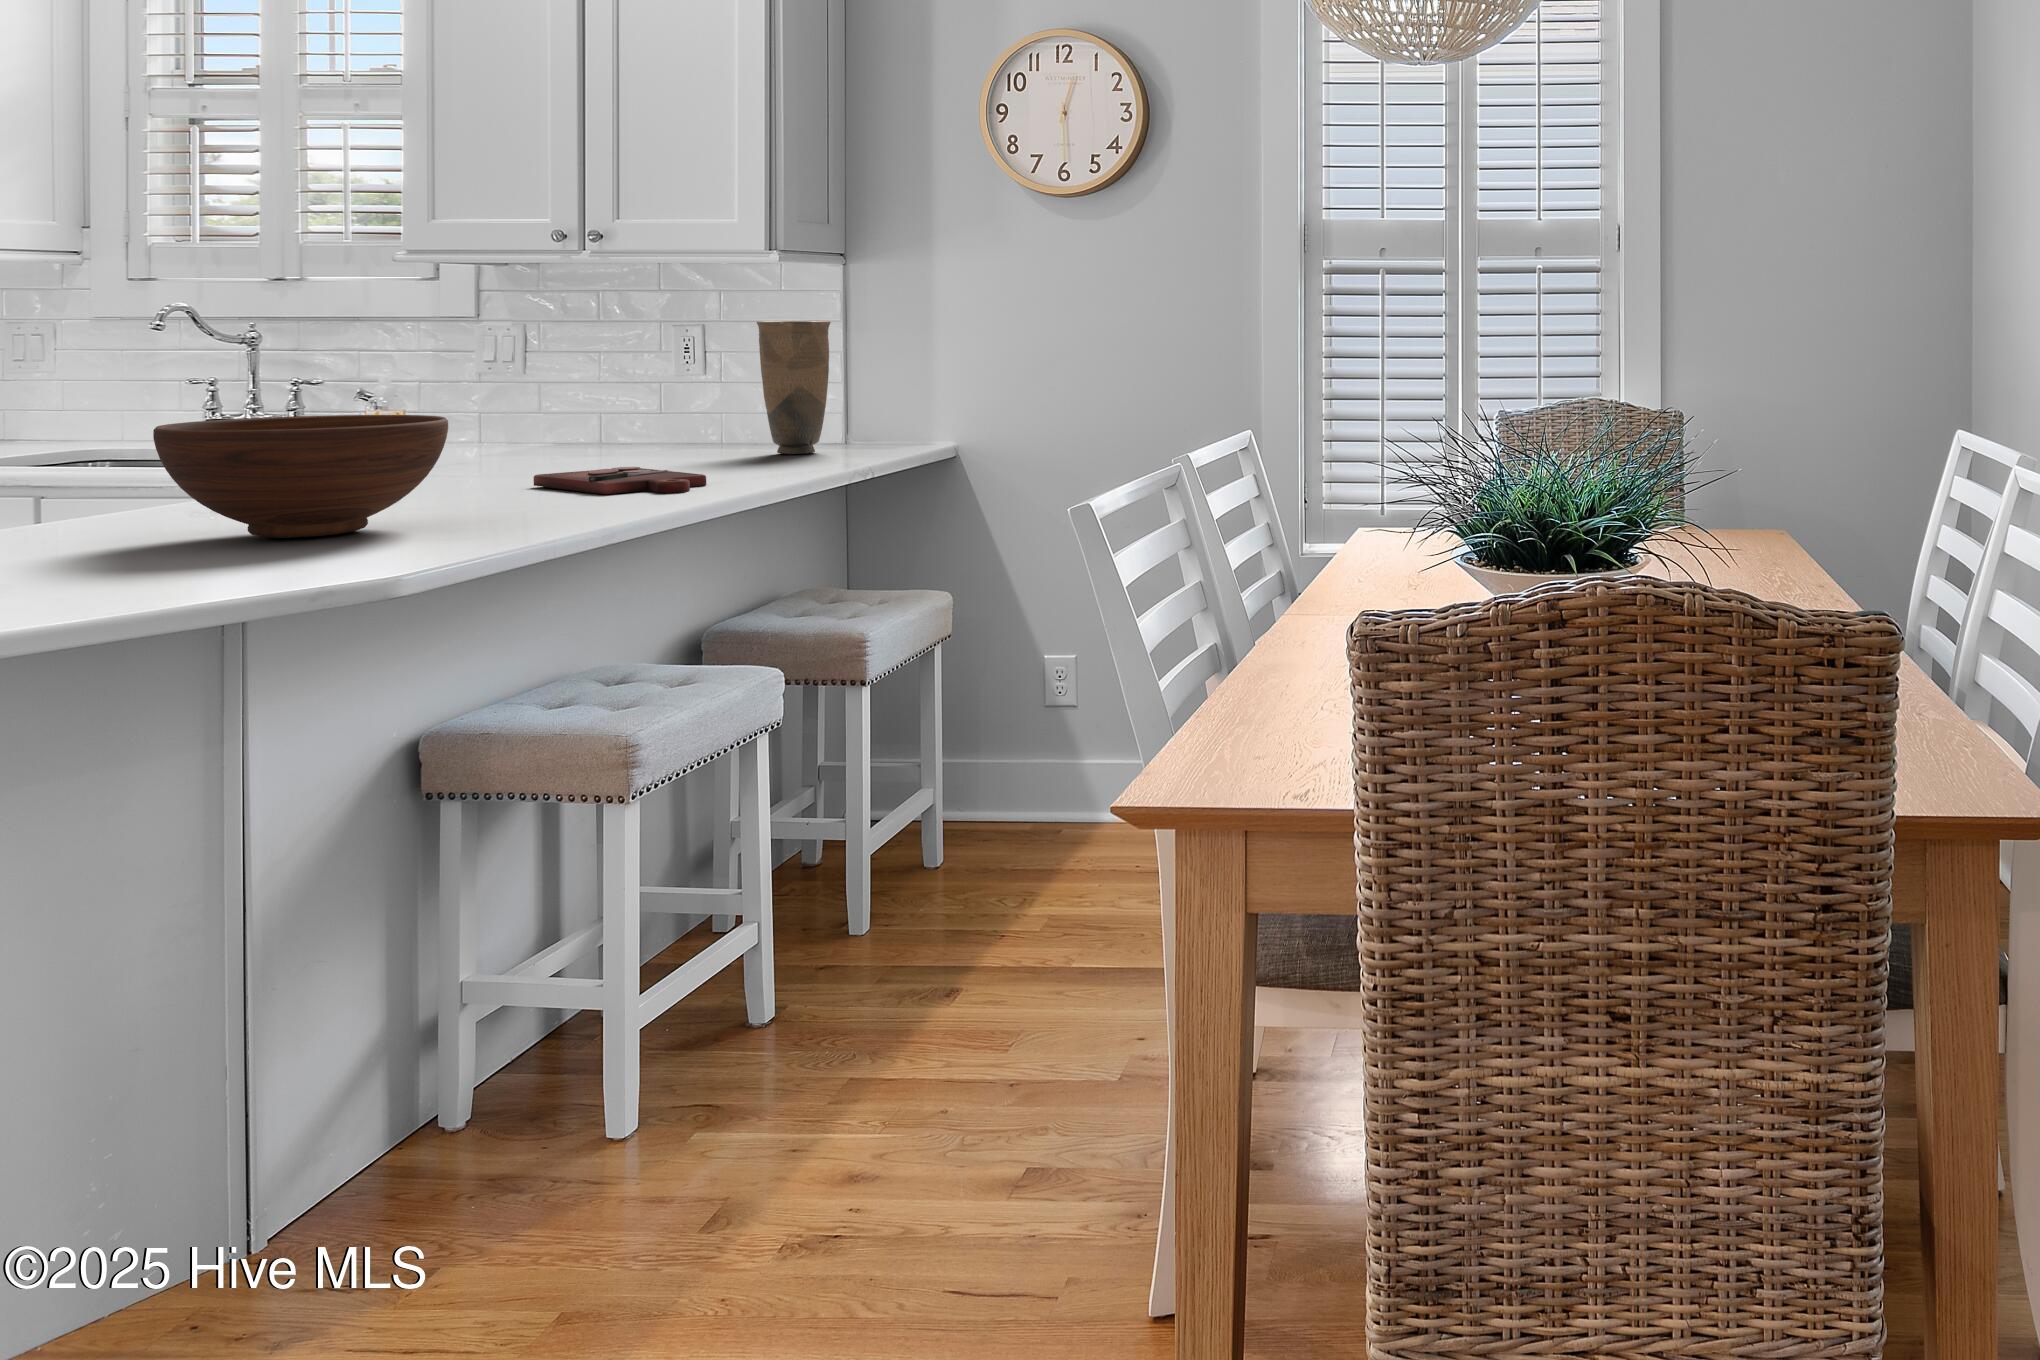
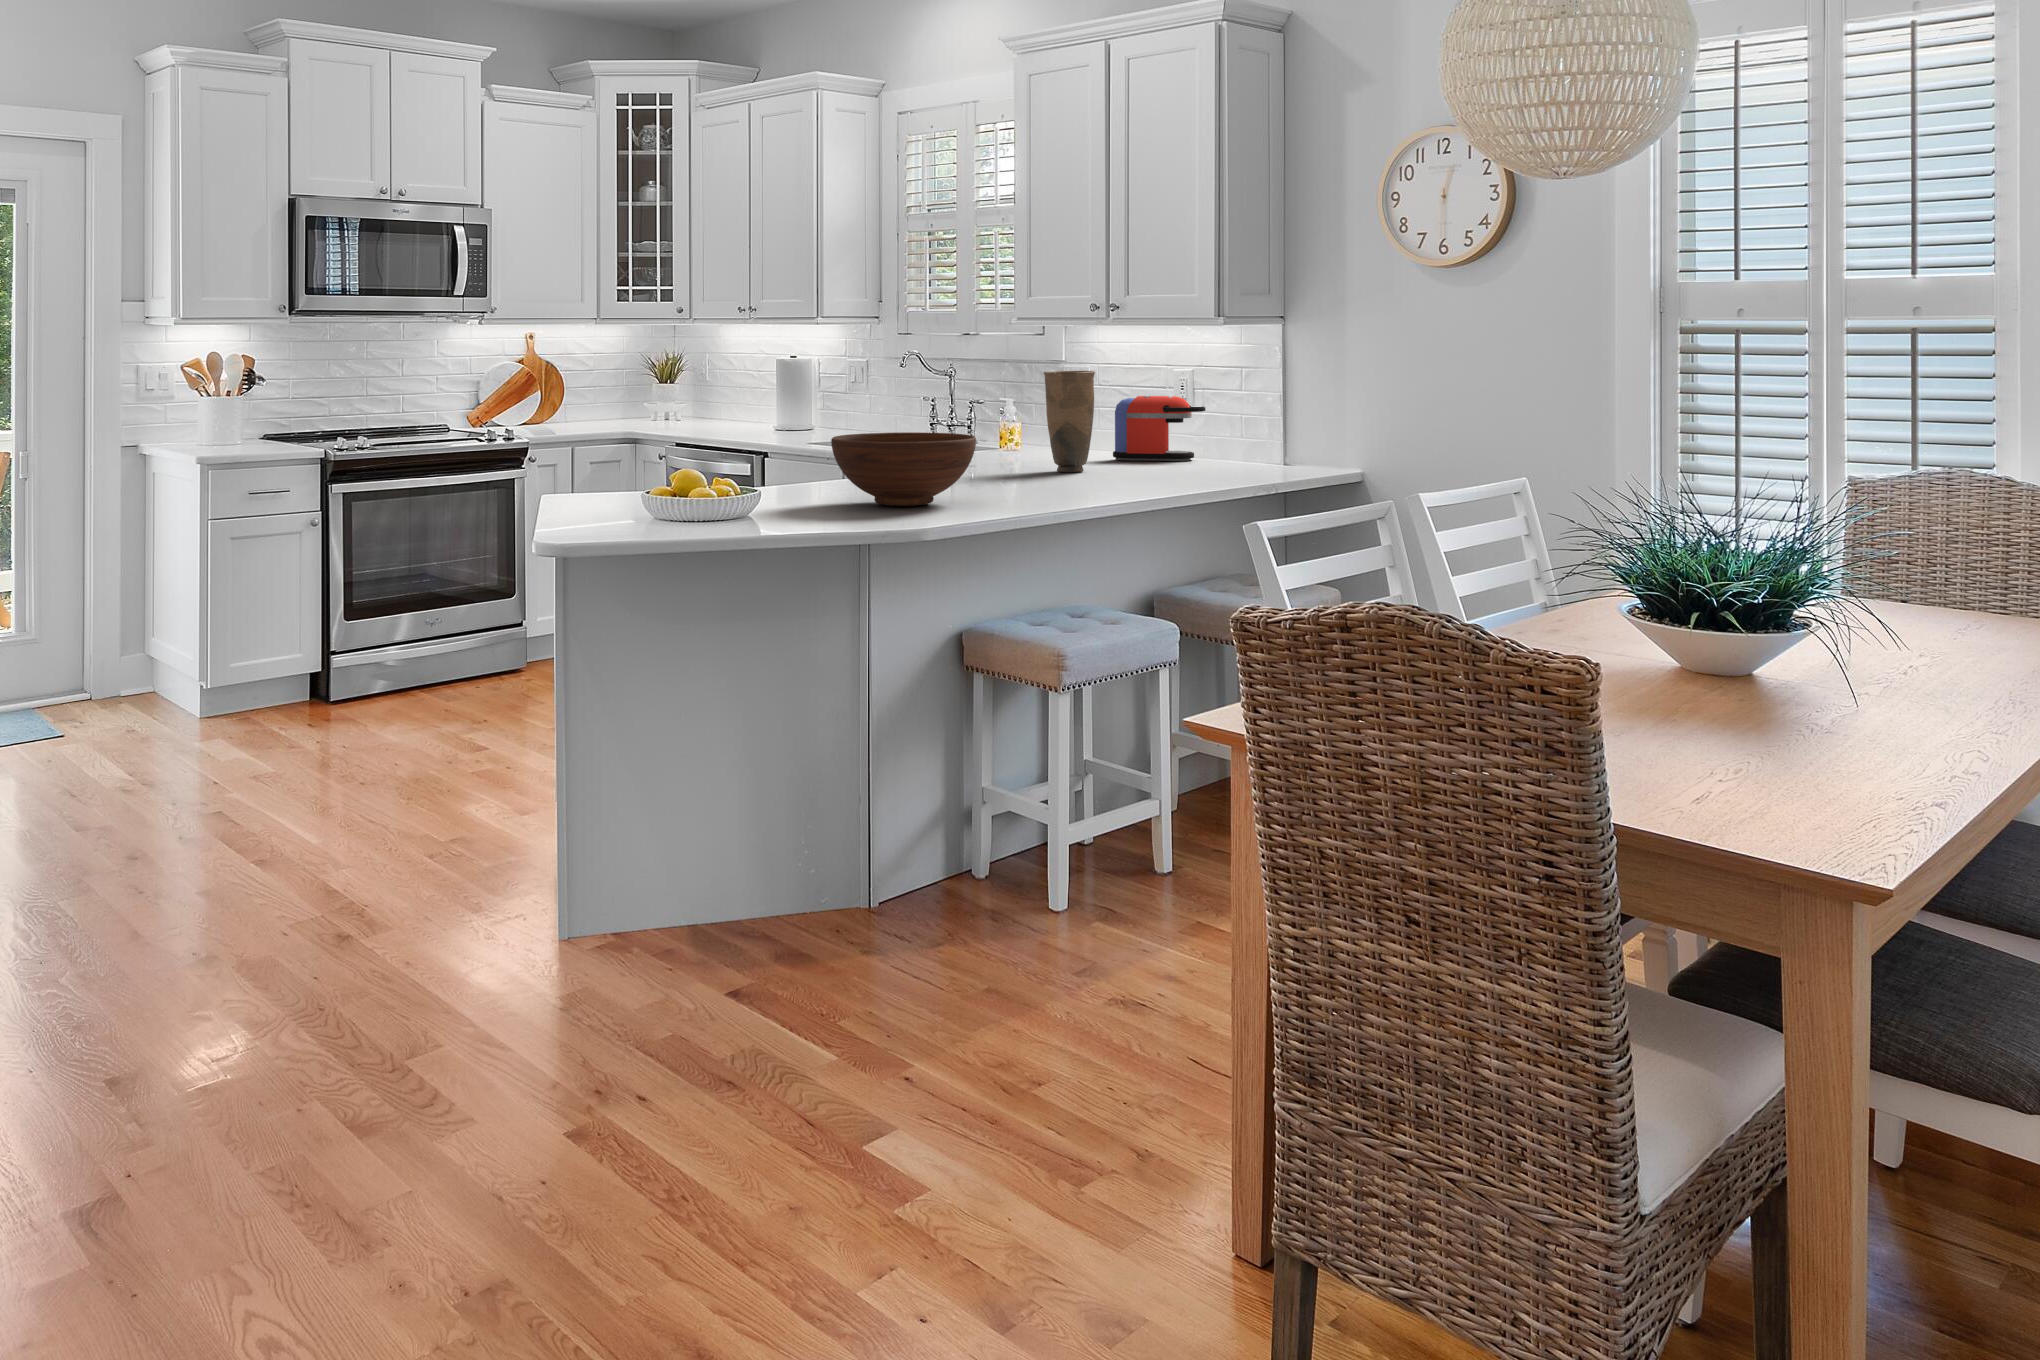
vase: present [757,320,831,454] -> present [1044,371,1095,472]
coffee maker: none [570,362,713,454] -> present [1113,396,1205,461]
cutting board: present [534,467,706,494] -> none [1056,473,1152,493]

